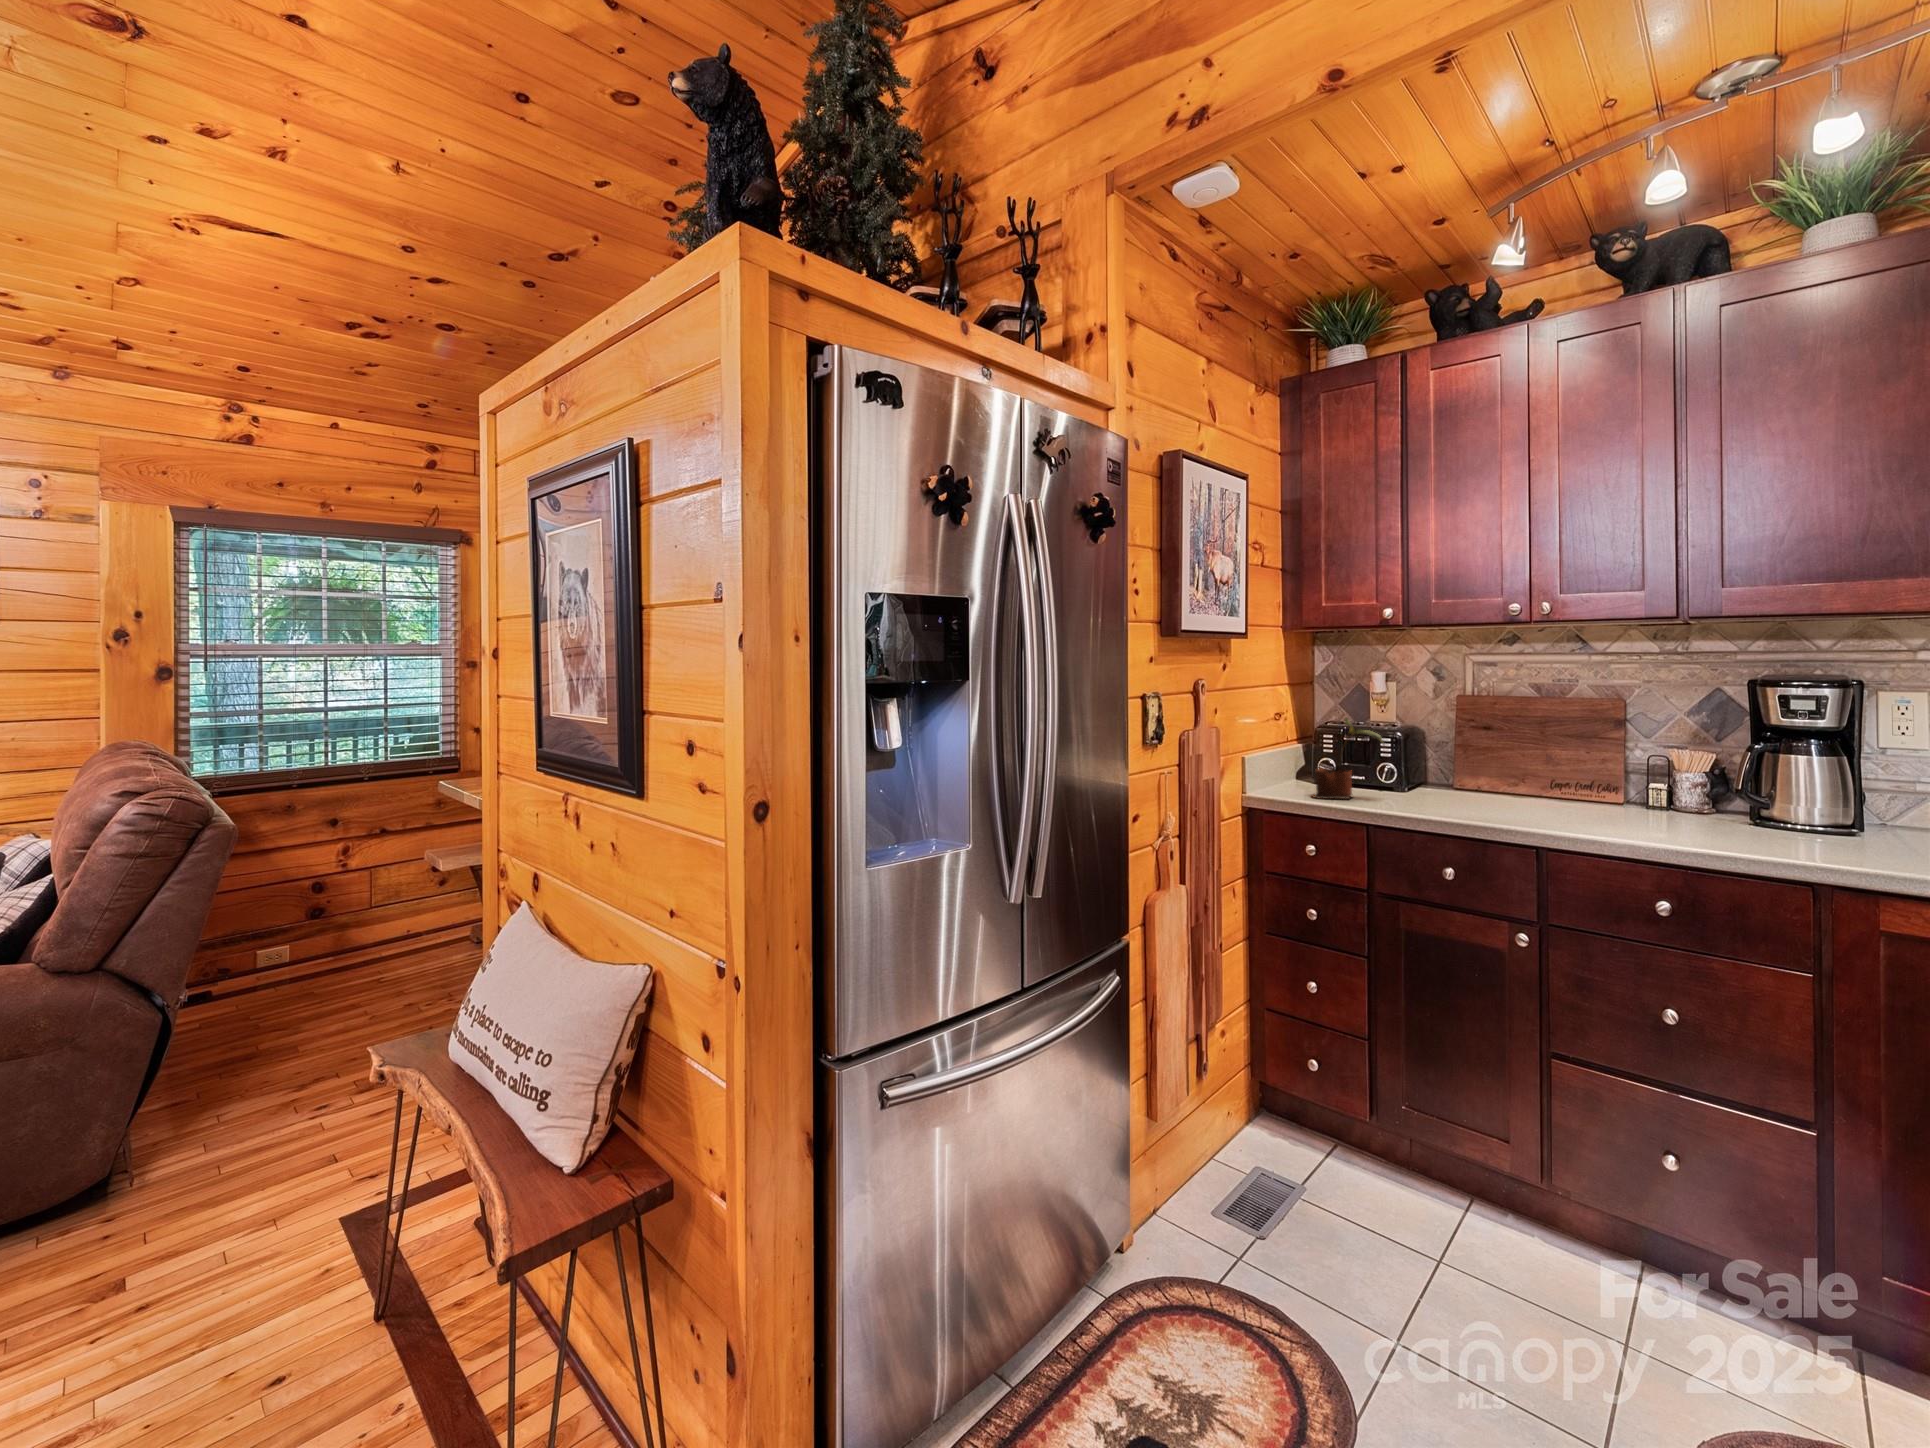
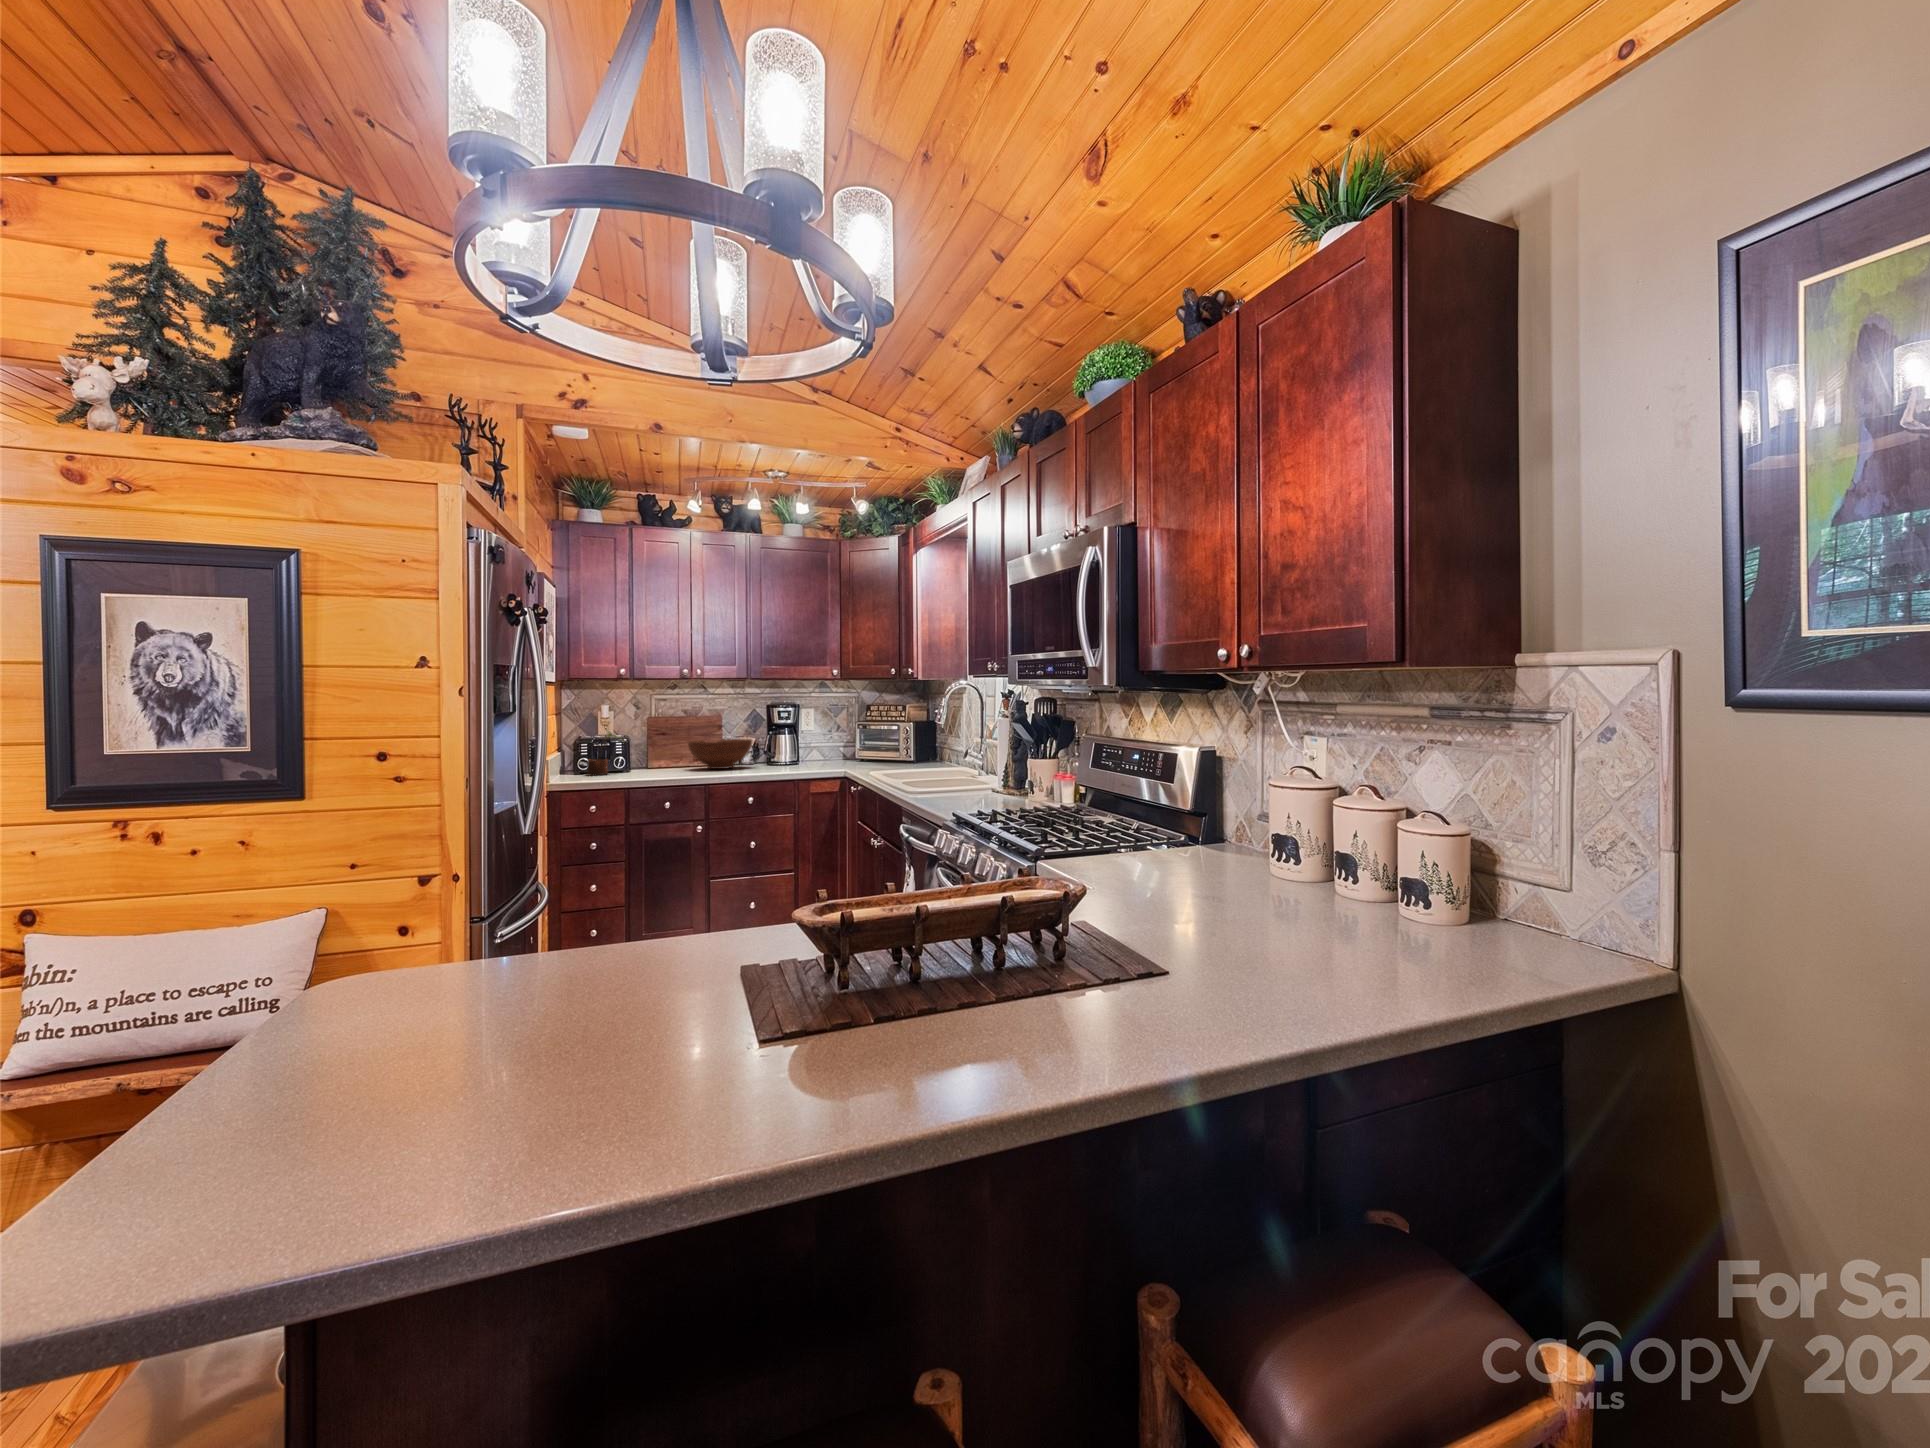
fruit bowl: none [1516,749,1691,822] -> present [688,739,752,769]

